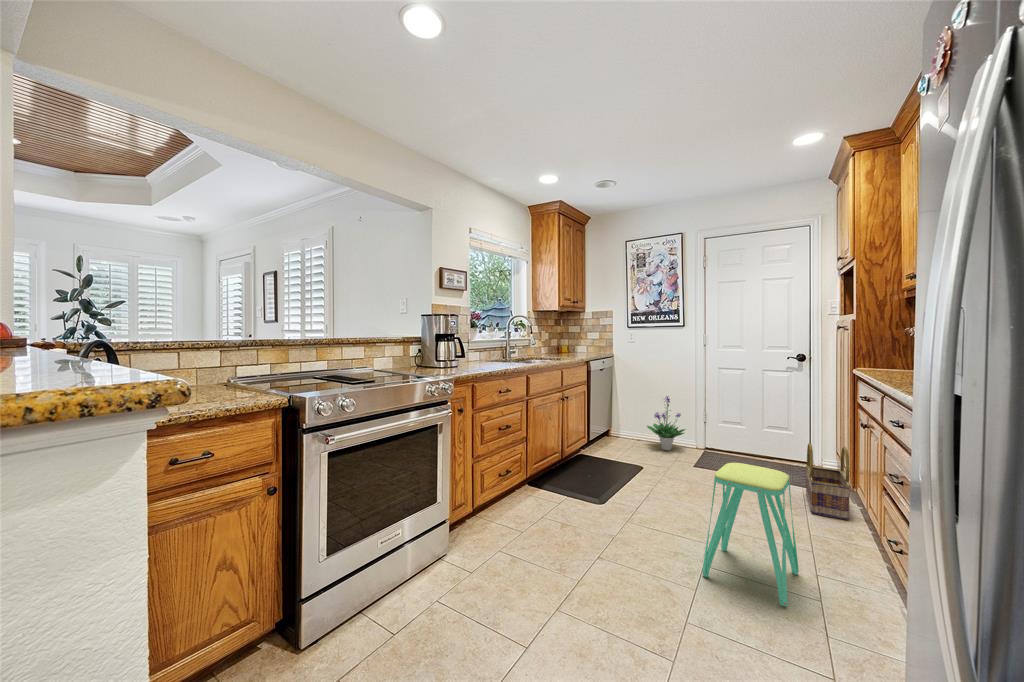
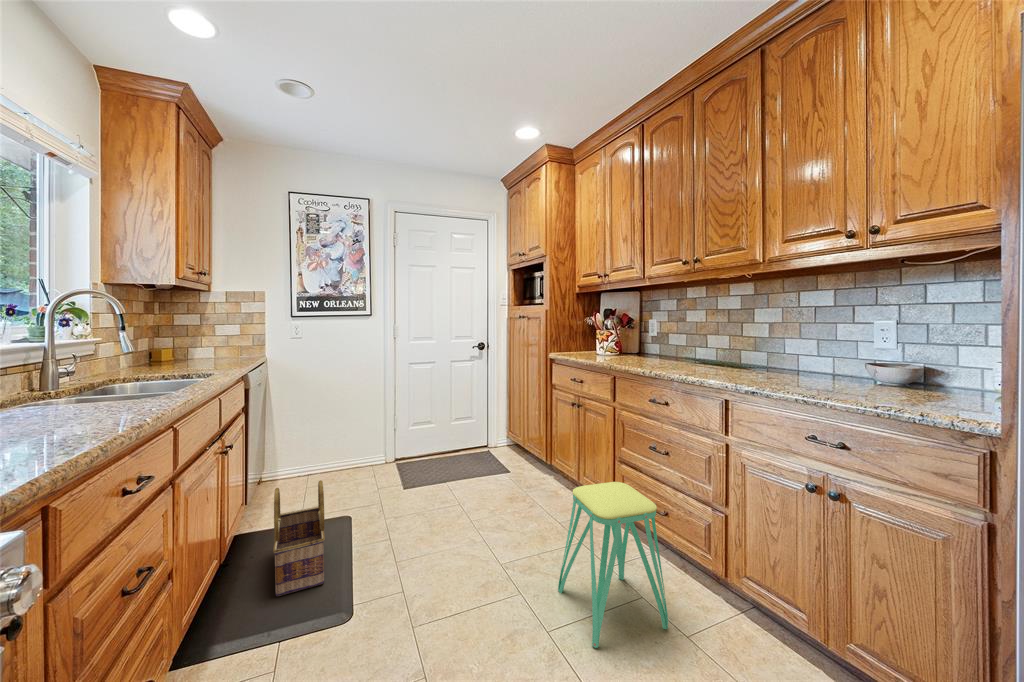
potted plant: present [647,396,685,450] -> none [334,405,388,476]
basket: present [806,443,851,520] -> present [273,480,325,596]

